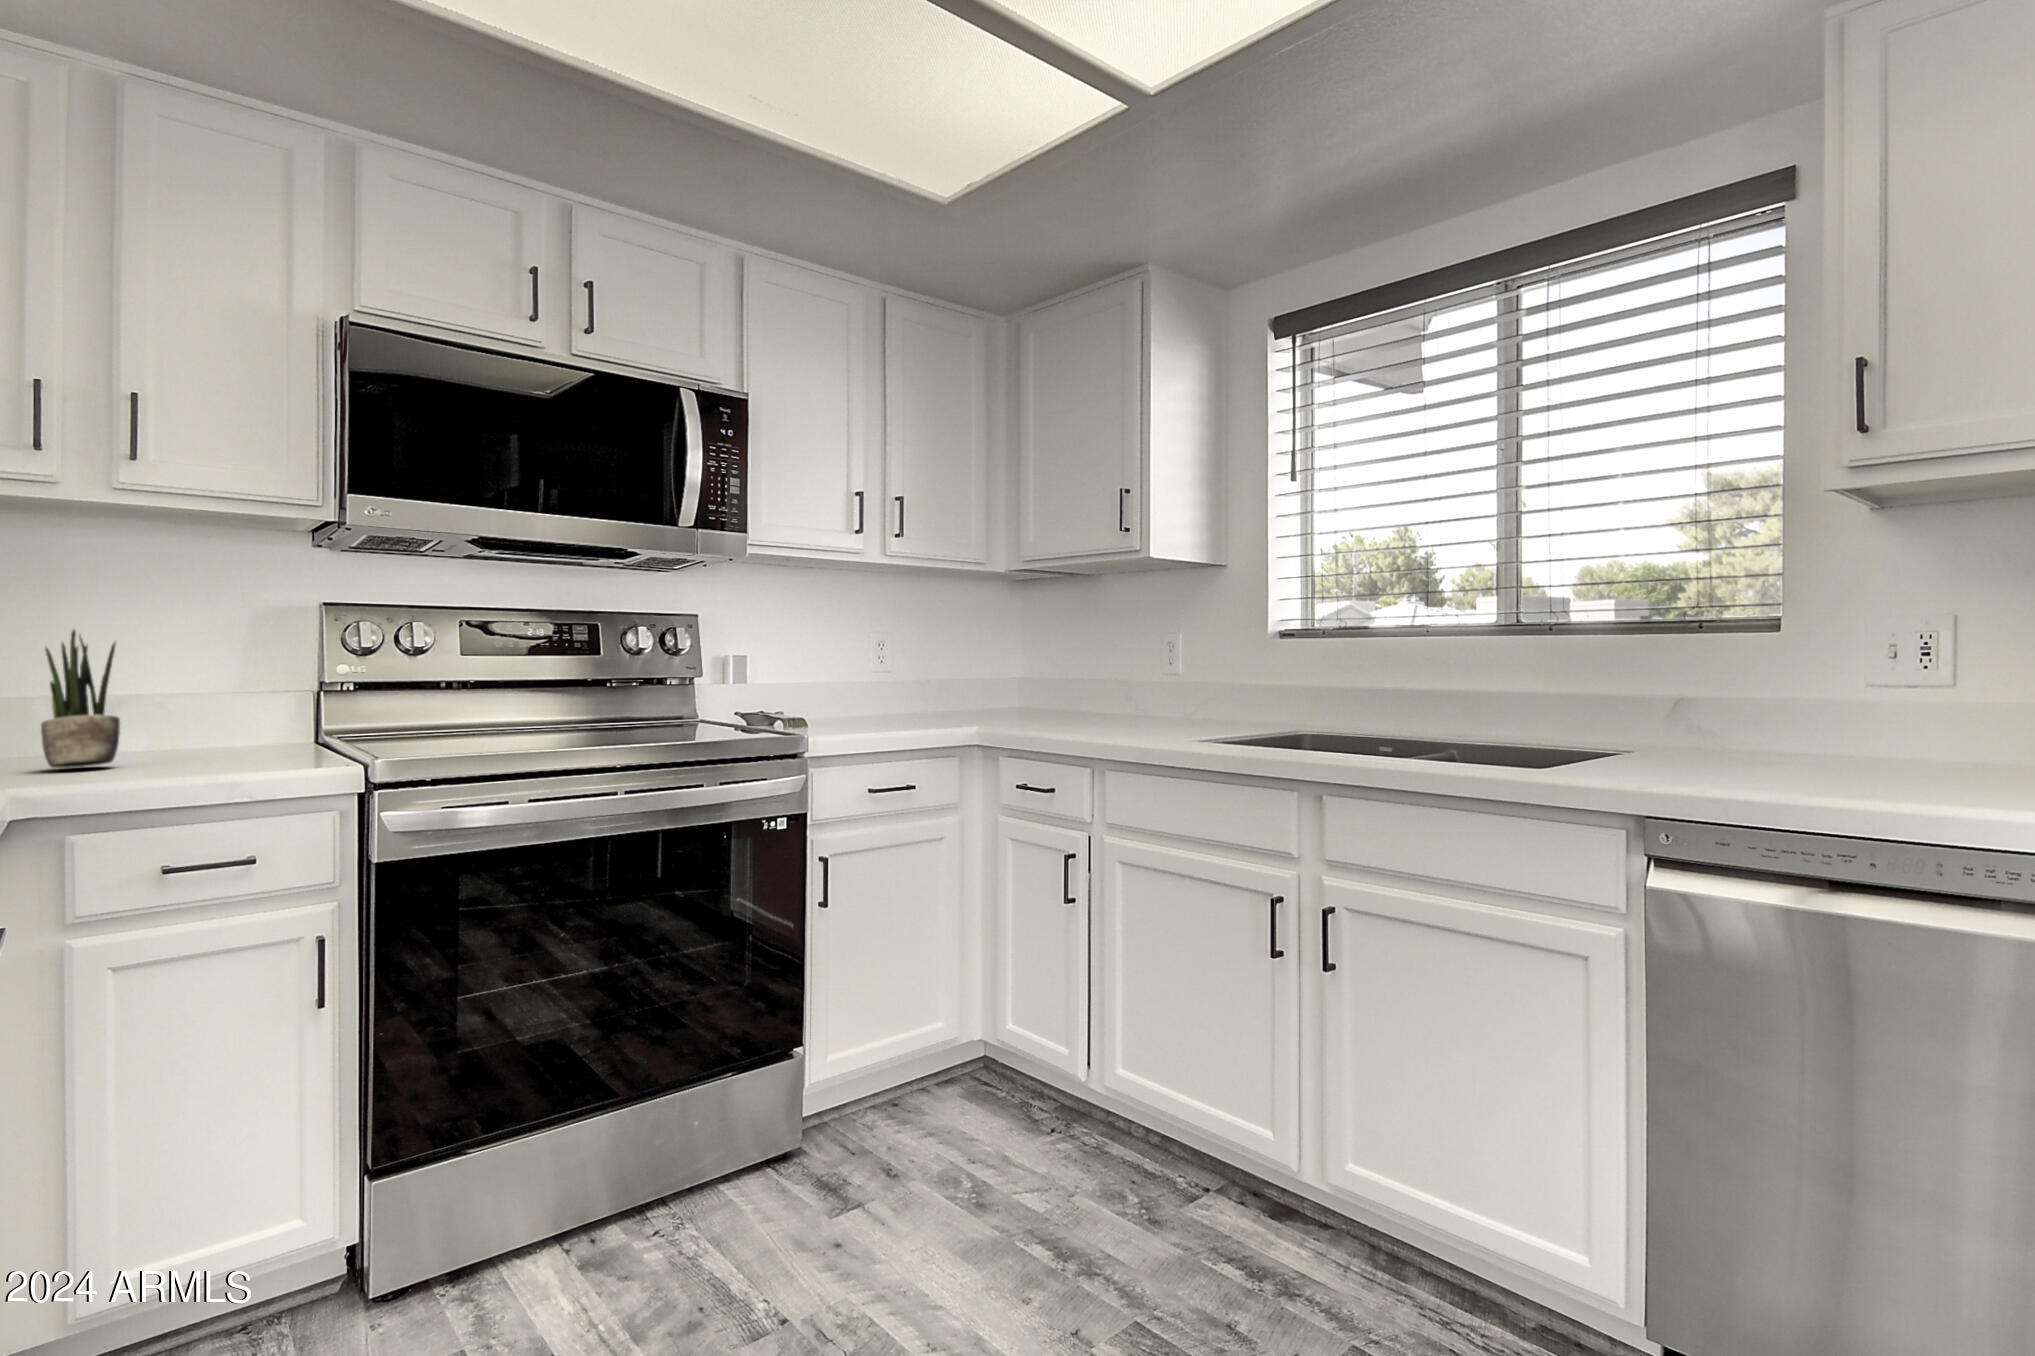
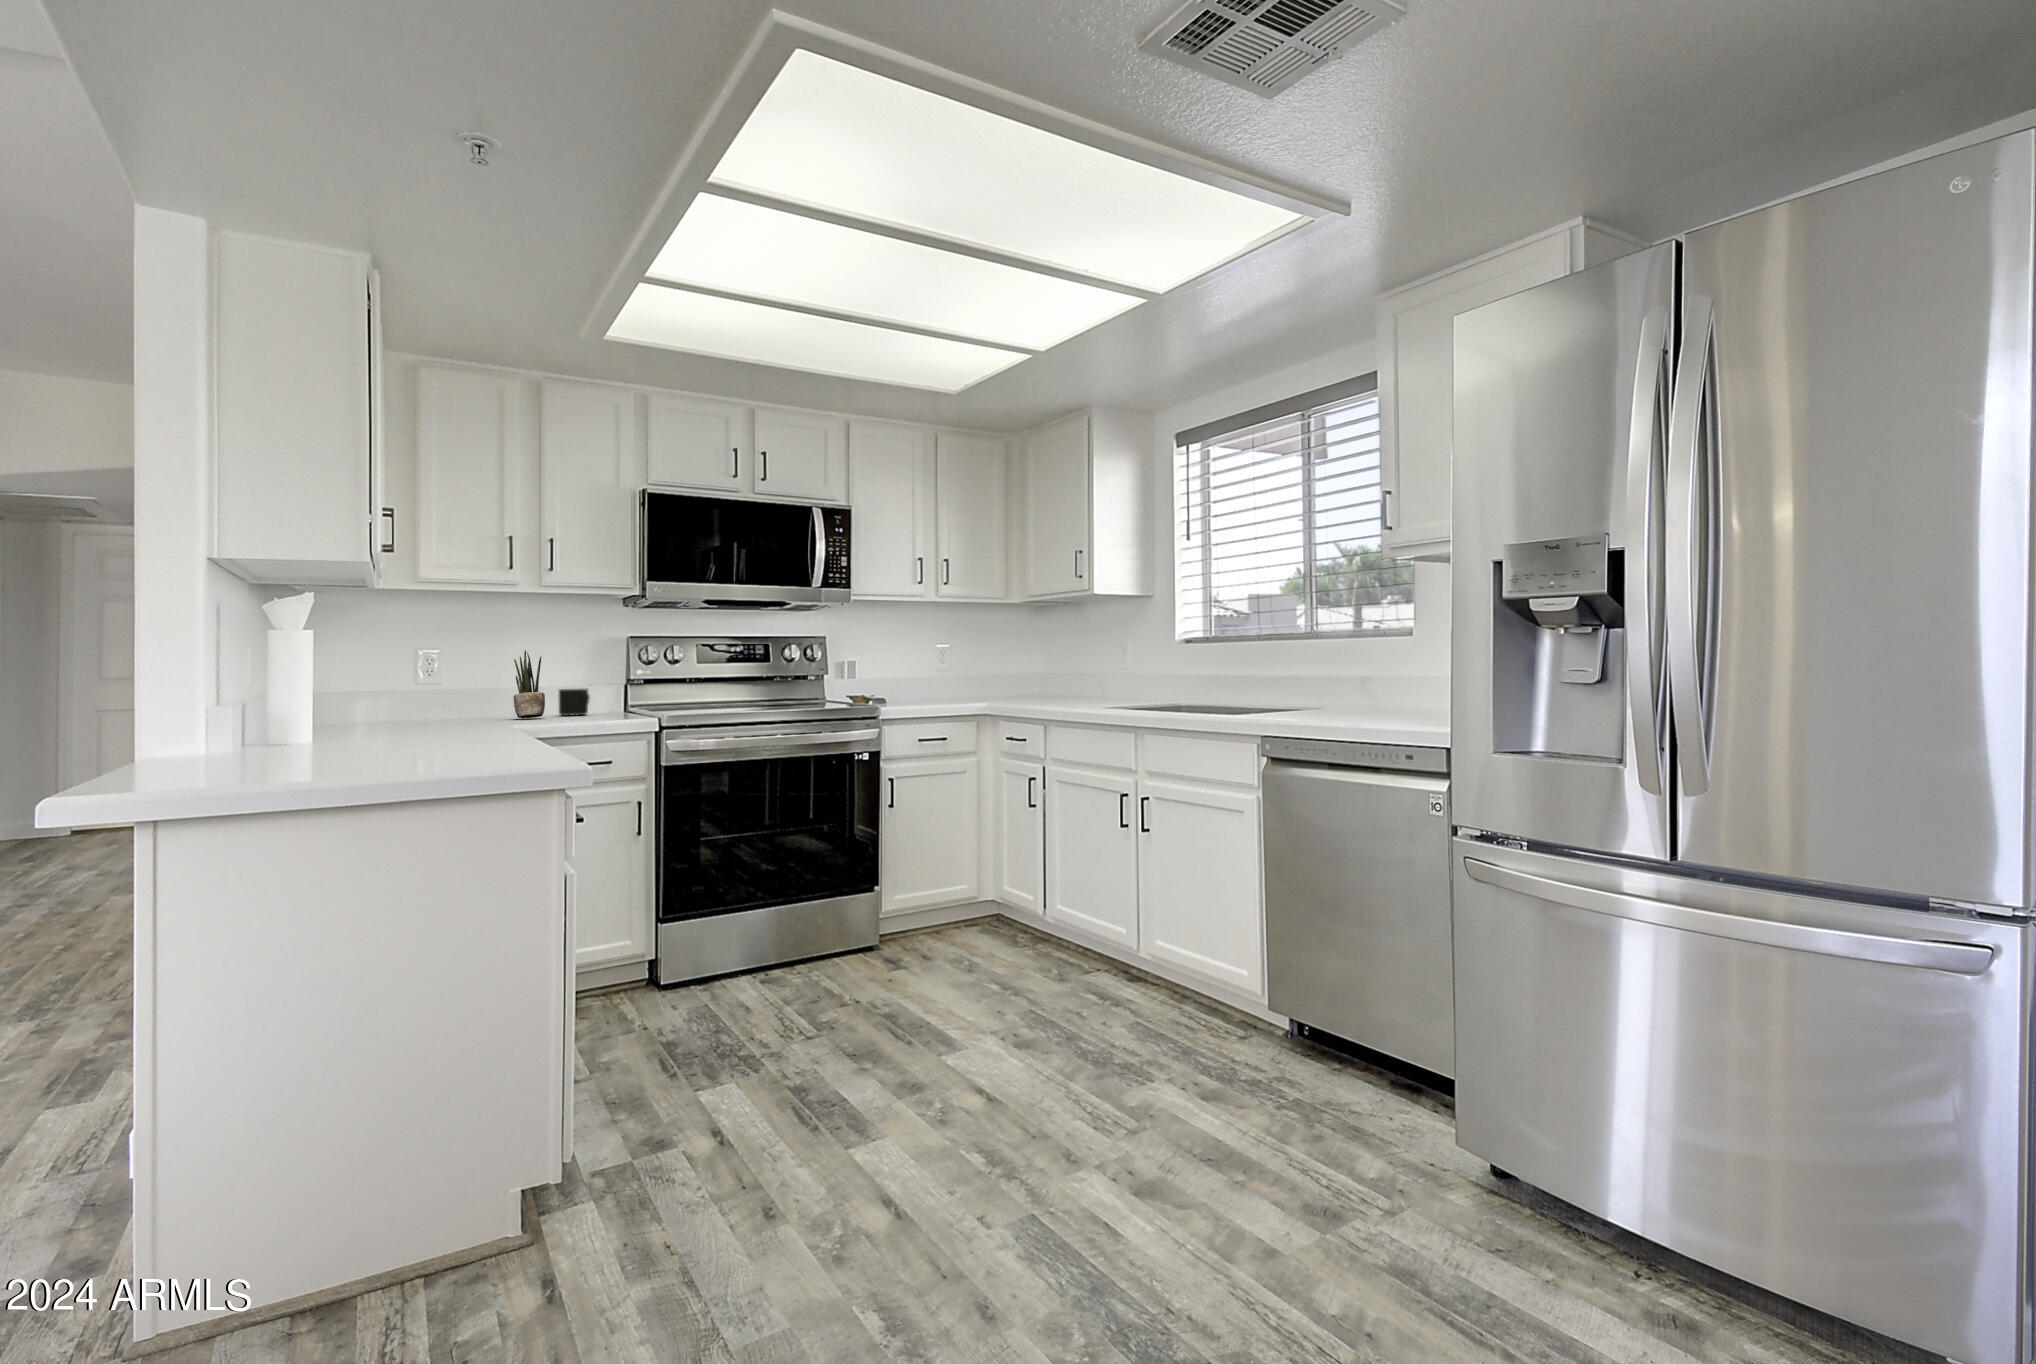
mug: none [164,703,234,757] -> present [559,689,589,716]

